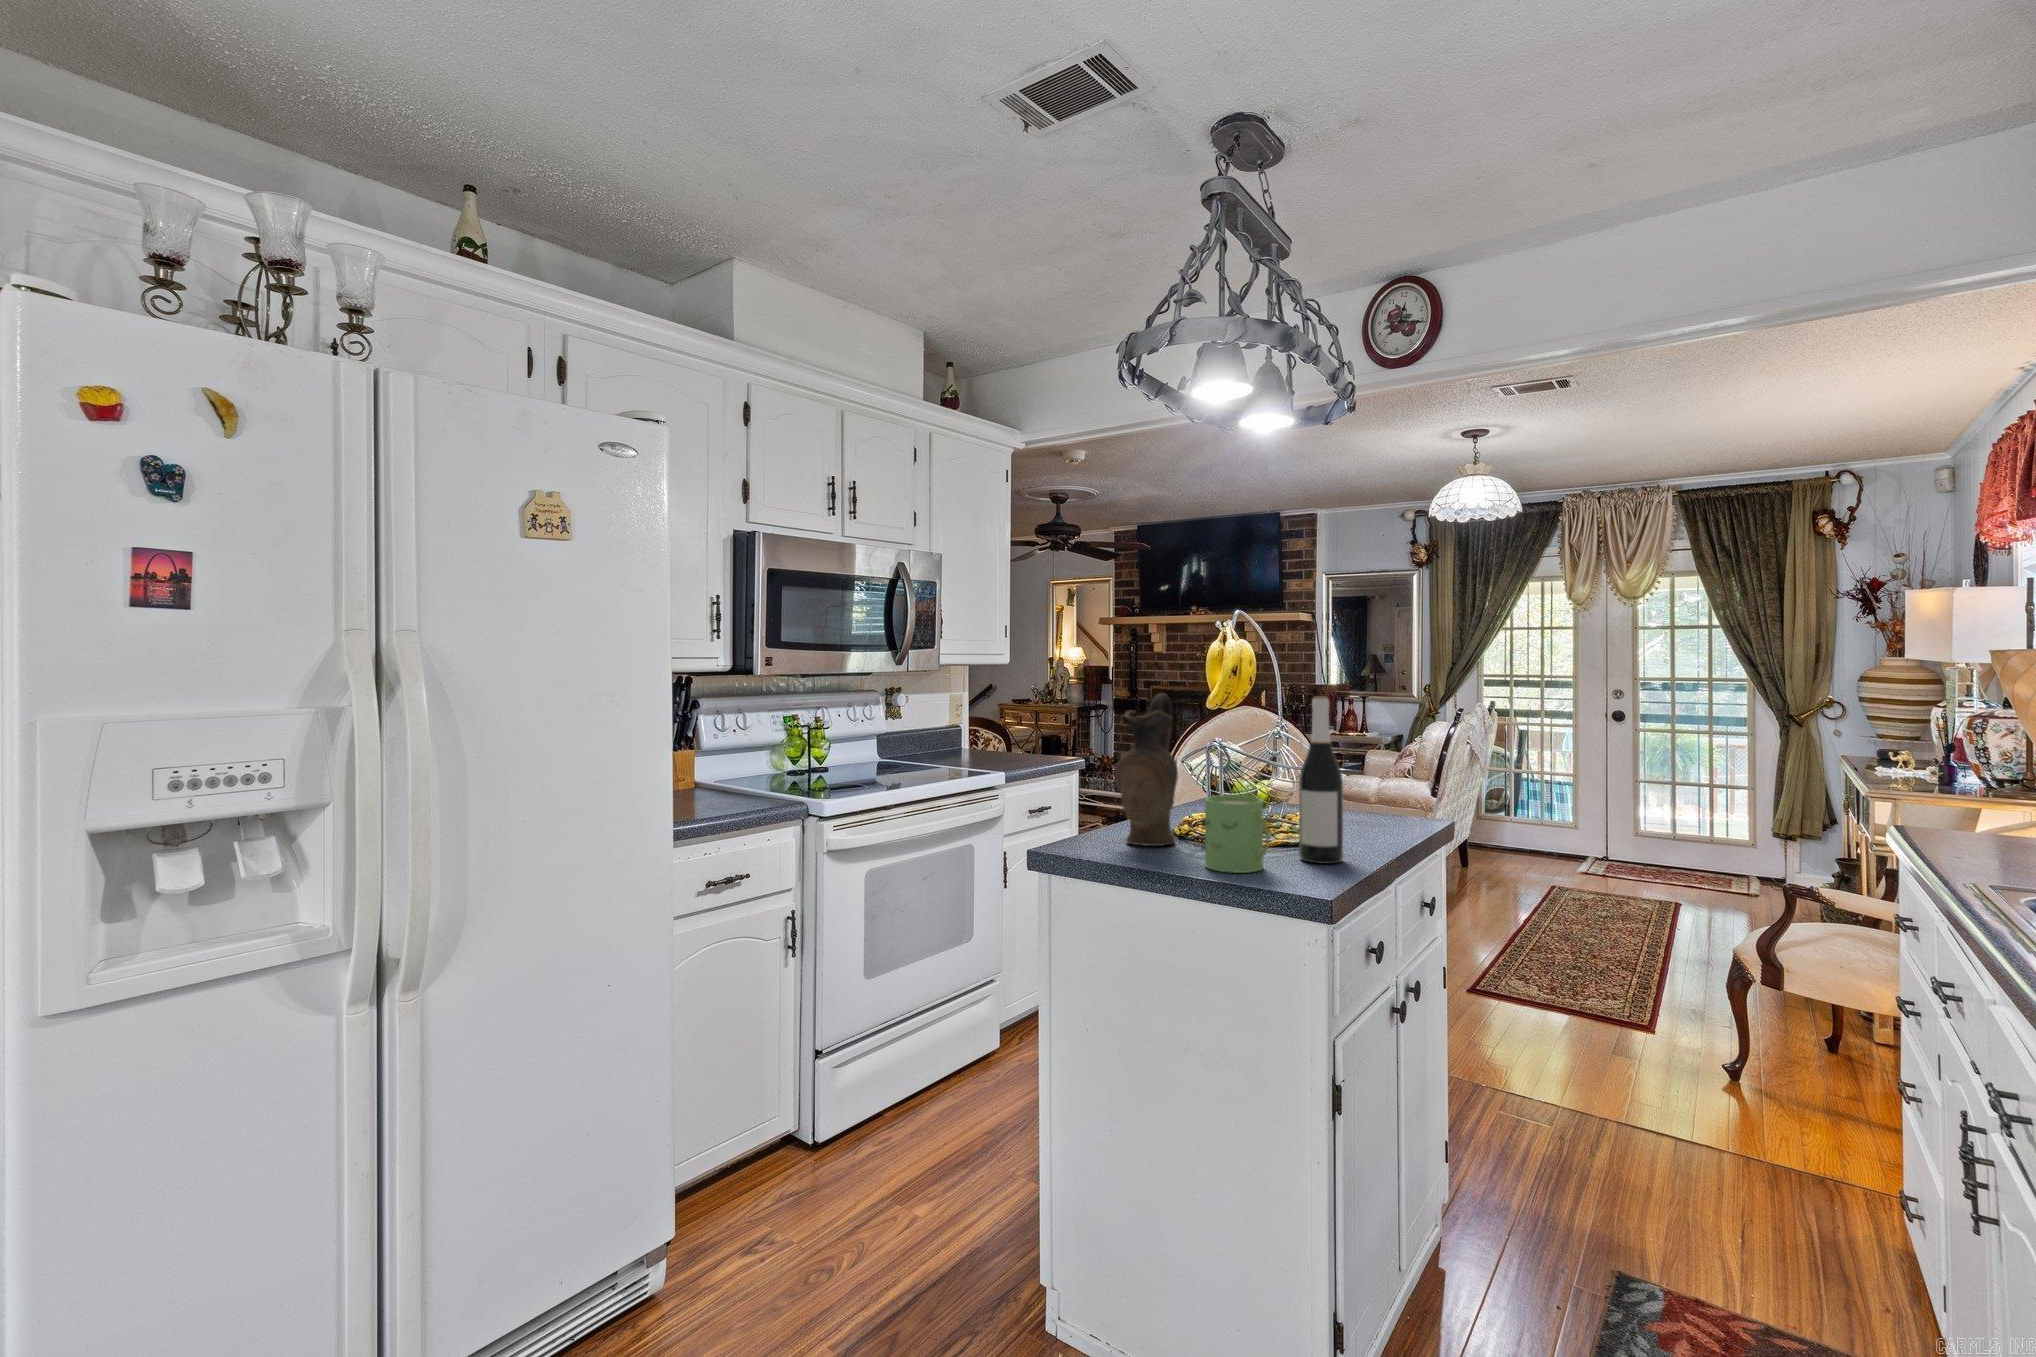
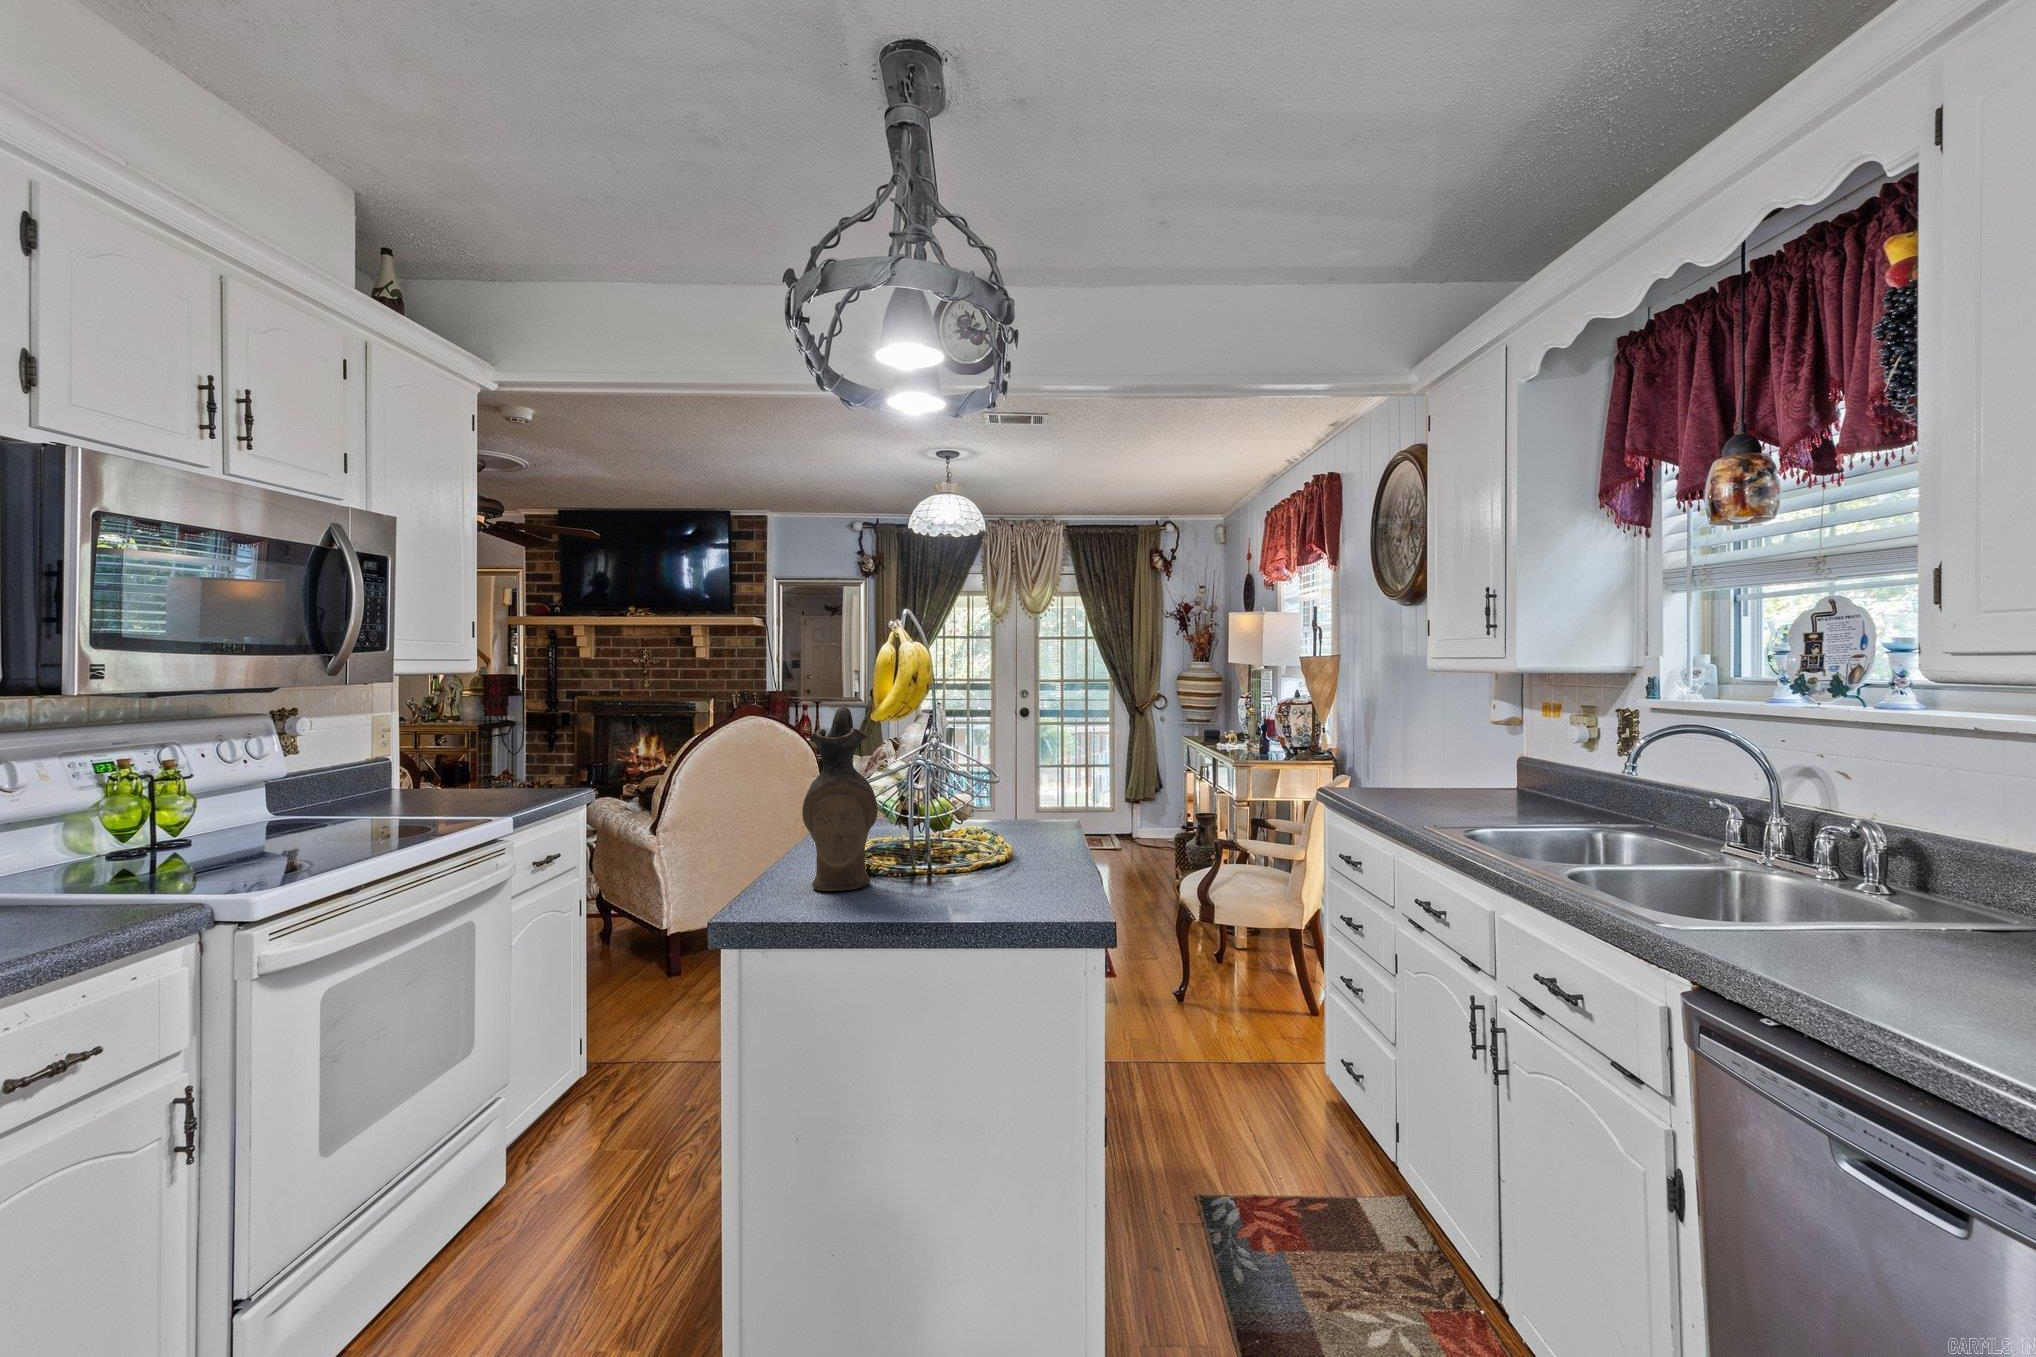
wine bottle: present [1299,696,1343,864] -> none [1013,705,1058,882]
mug: present [1204,795,1269,873] -> none [938,819,1017,908]

